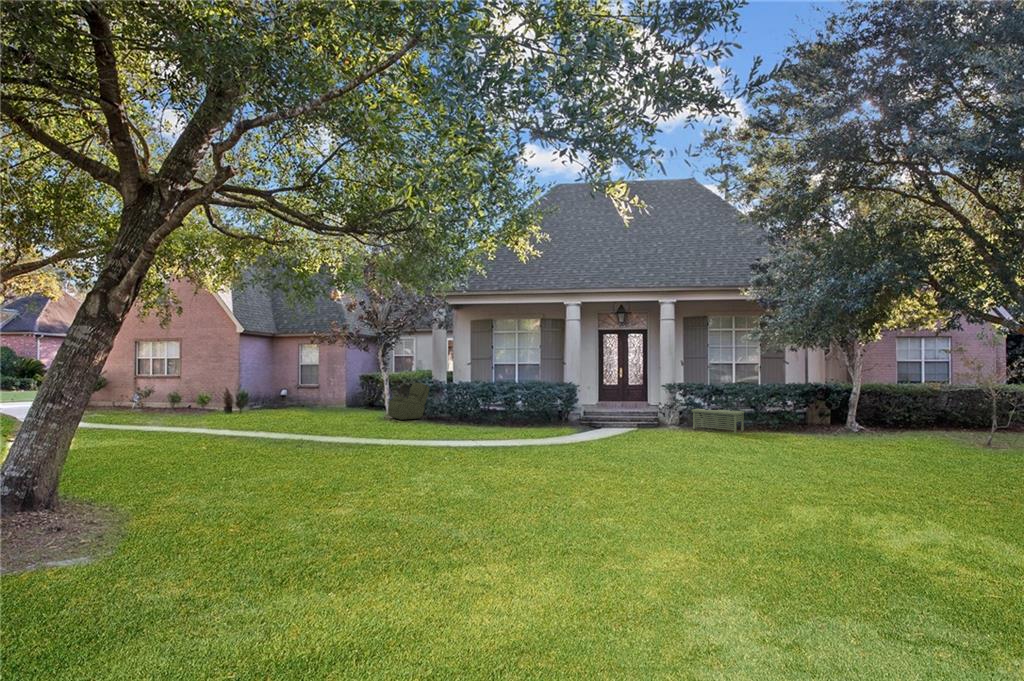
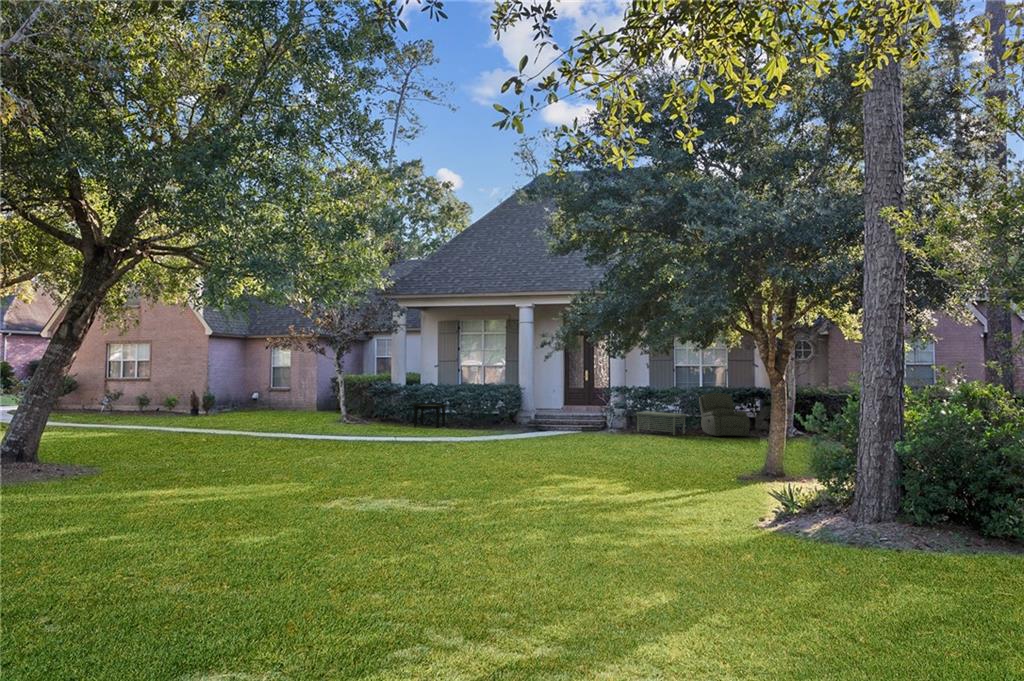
chair: present [388,383,429,420] -> present [699,393,750,437]
round table: none [459,401,497,427] -> present [412,403,448,428]

